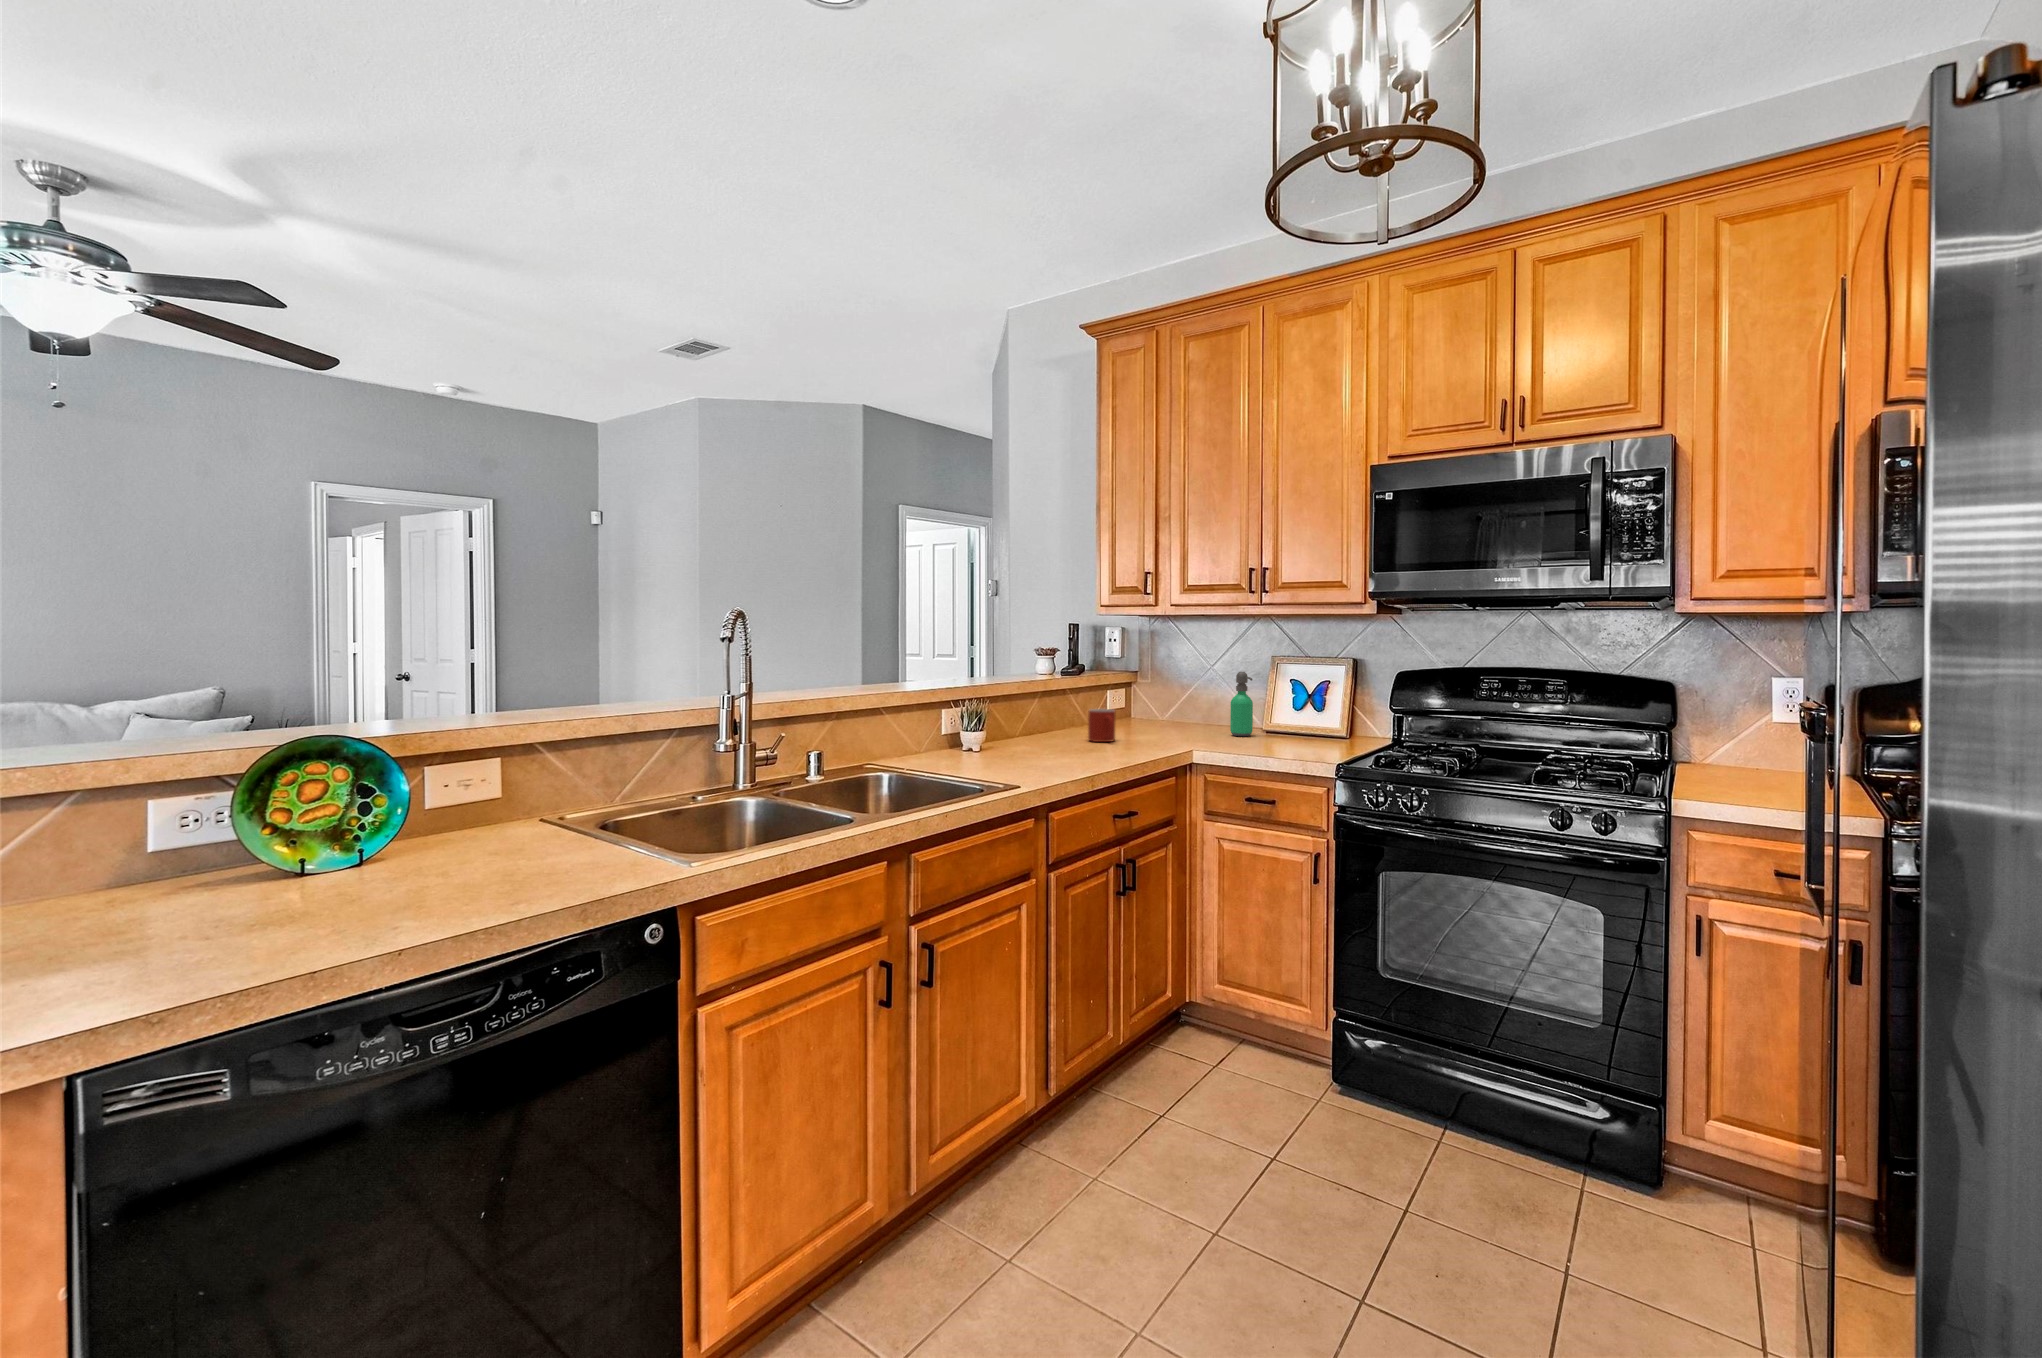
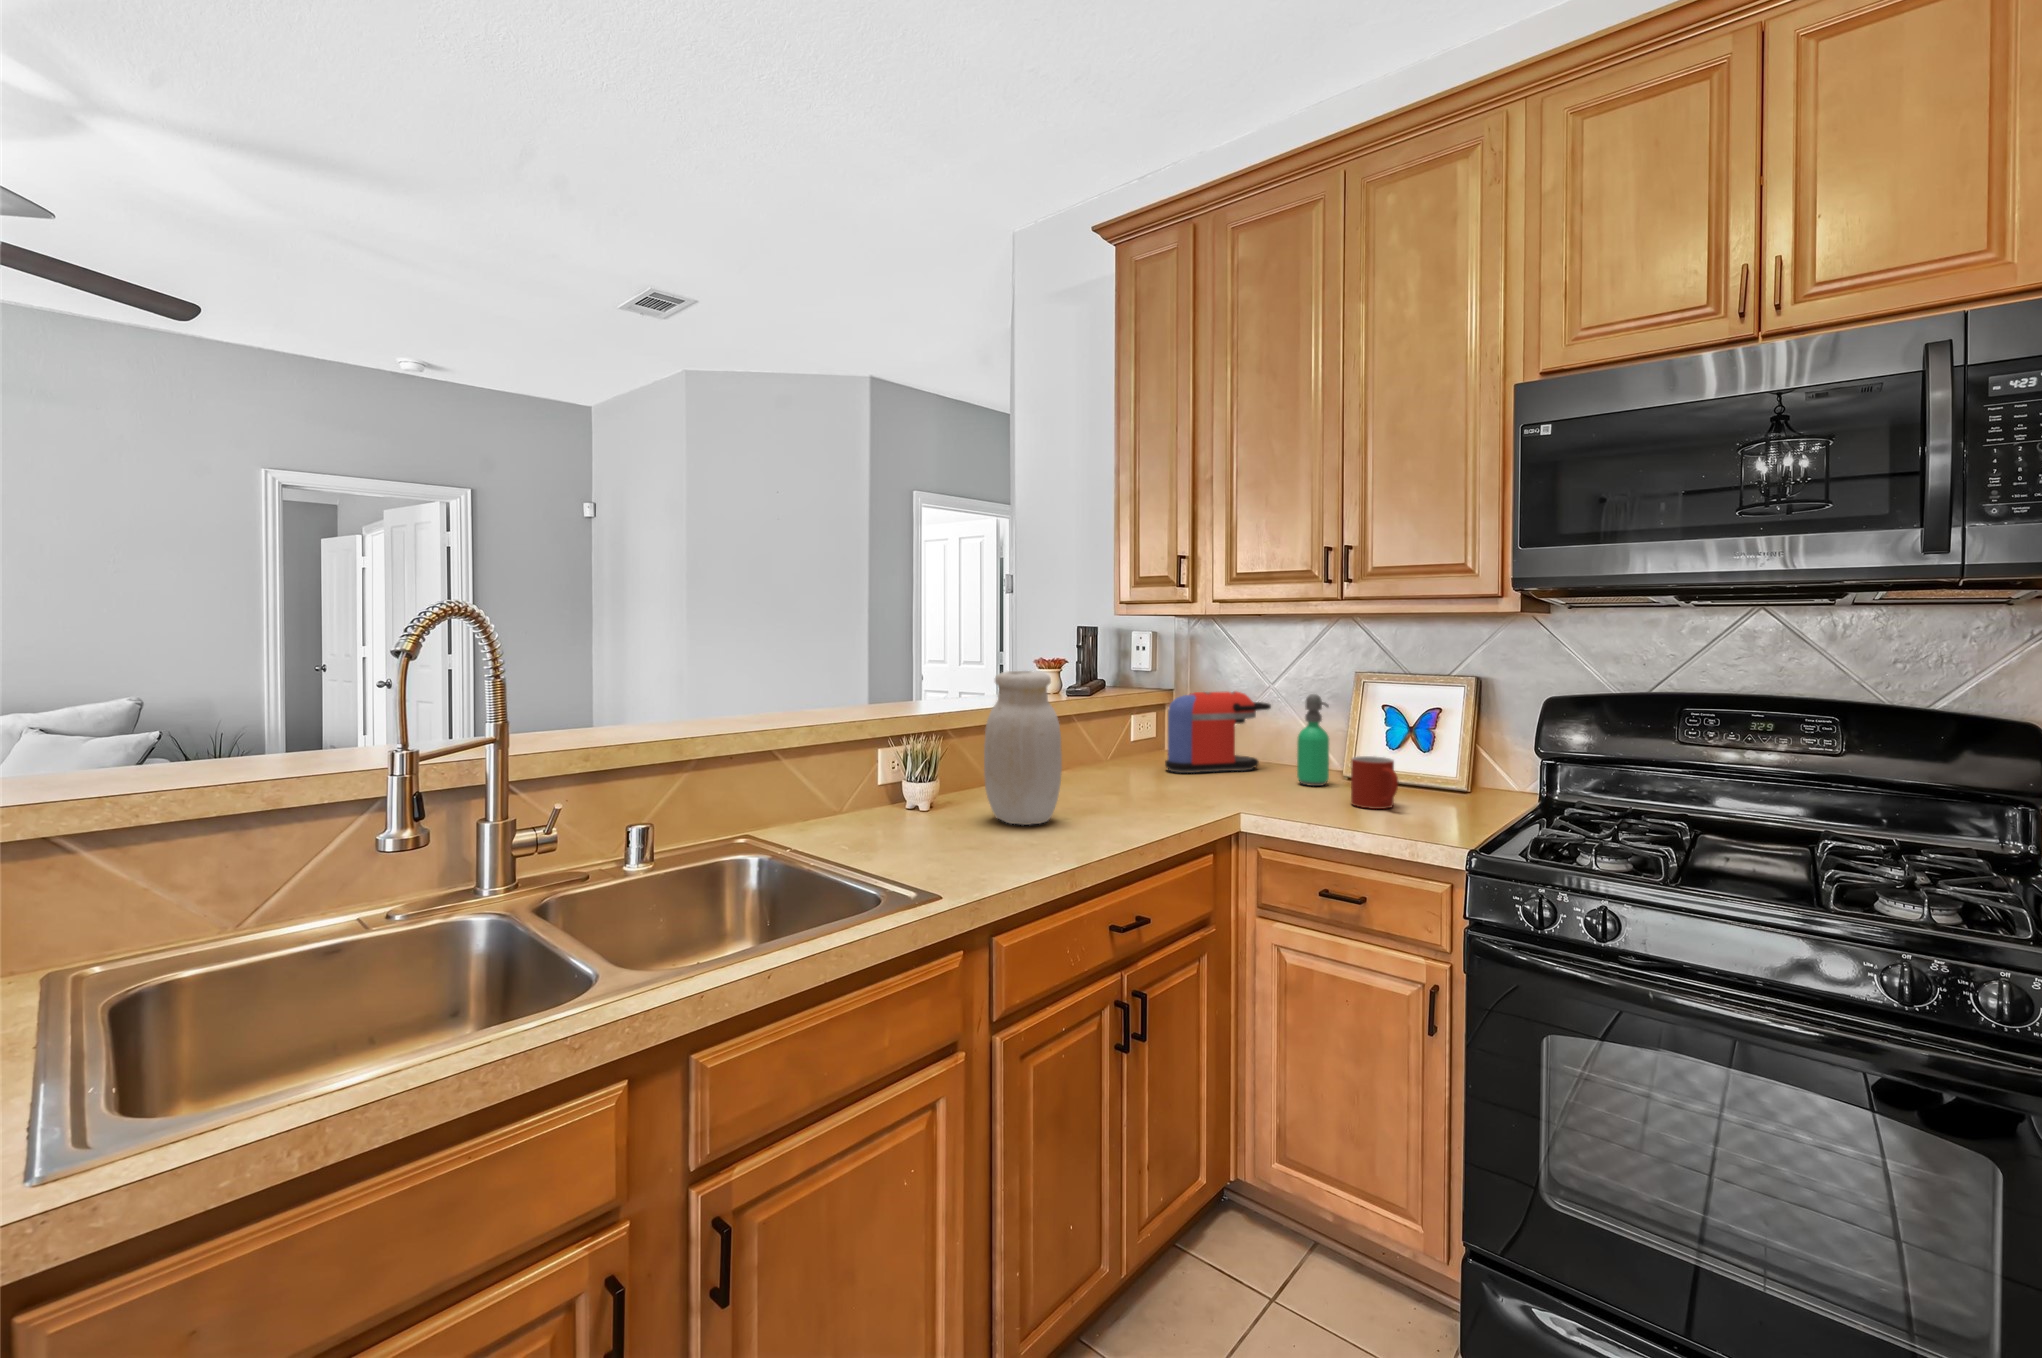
jar: none [1022,654,1075,757] -> present [984,671,1062,825]
coffee maker: none [1135,671,1211,730] -> present [1165,691,1271,773]
mug: present [1088,709,1116,742] -> present [1351,756,1398,809]

